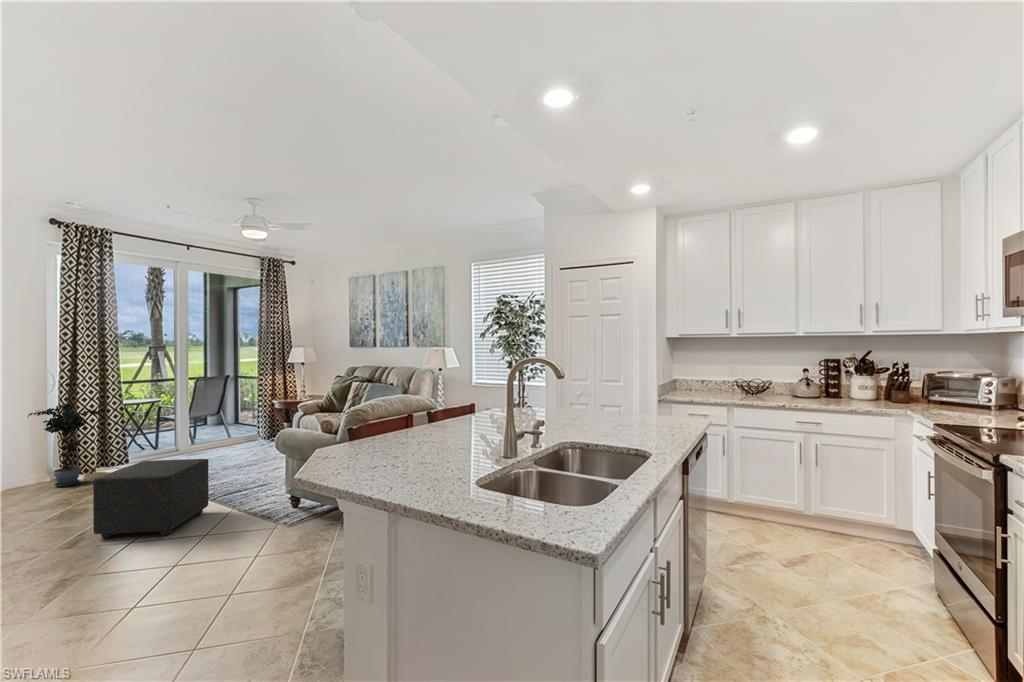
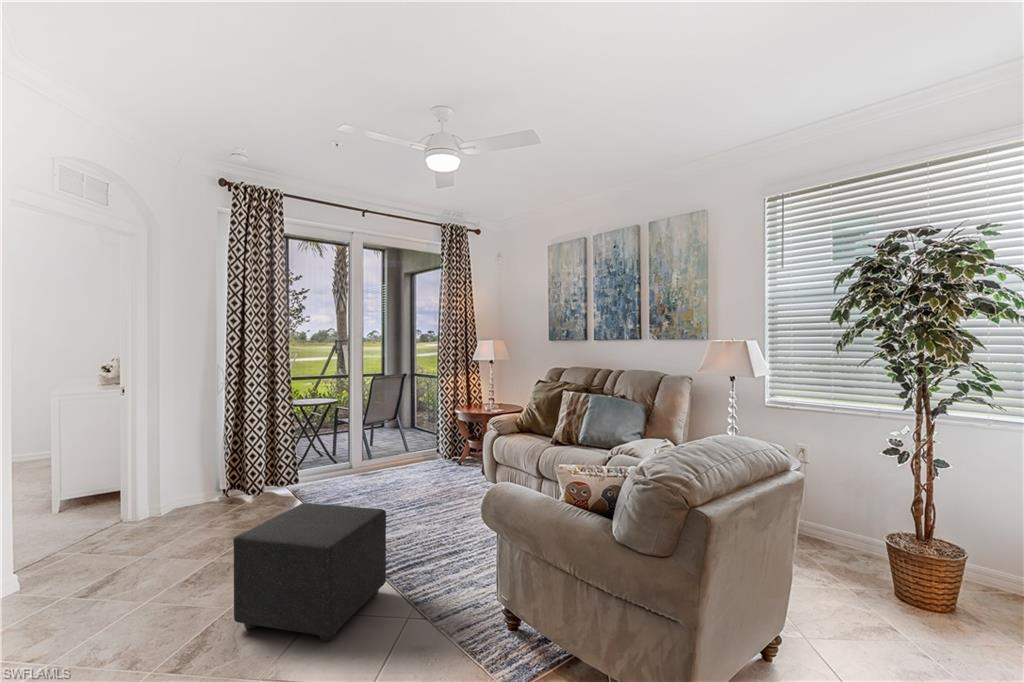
potted plant: present [28,400,104,487] -> none [193,403,271,512]

